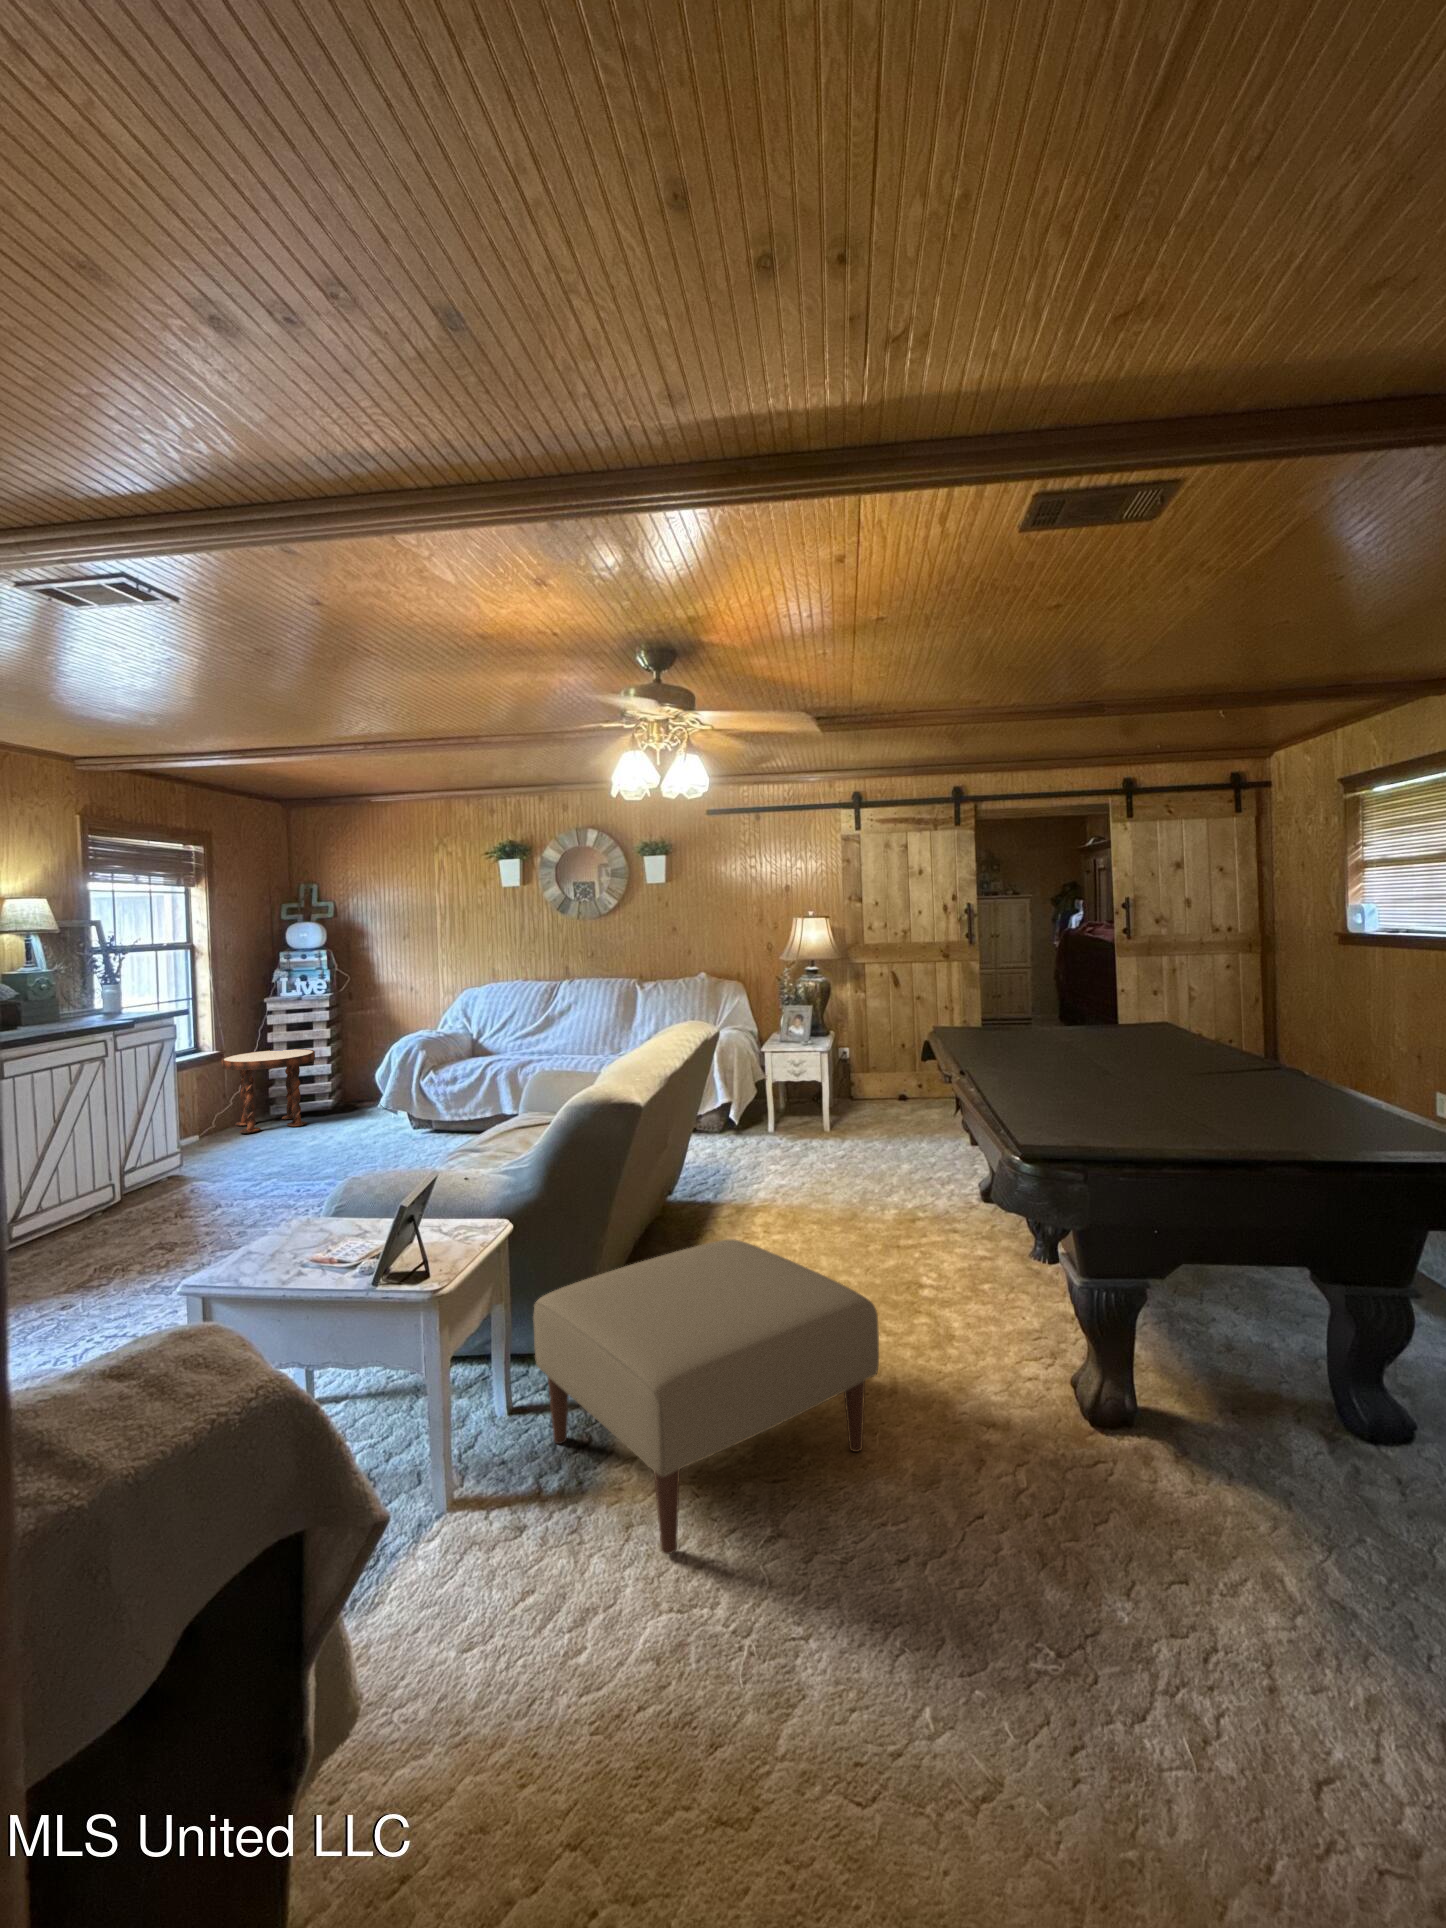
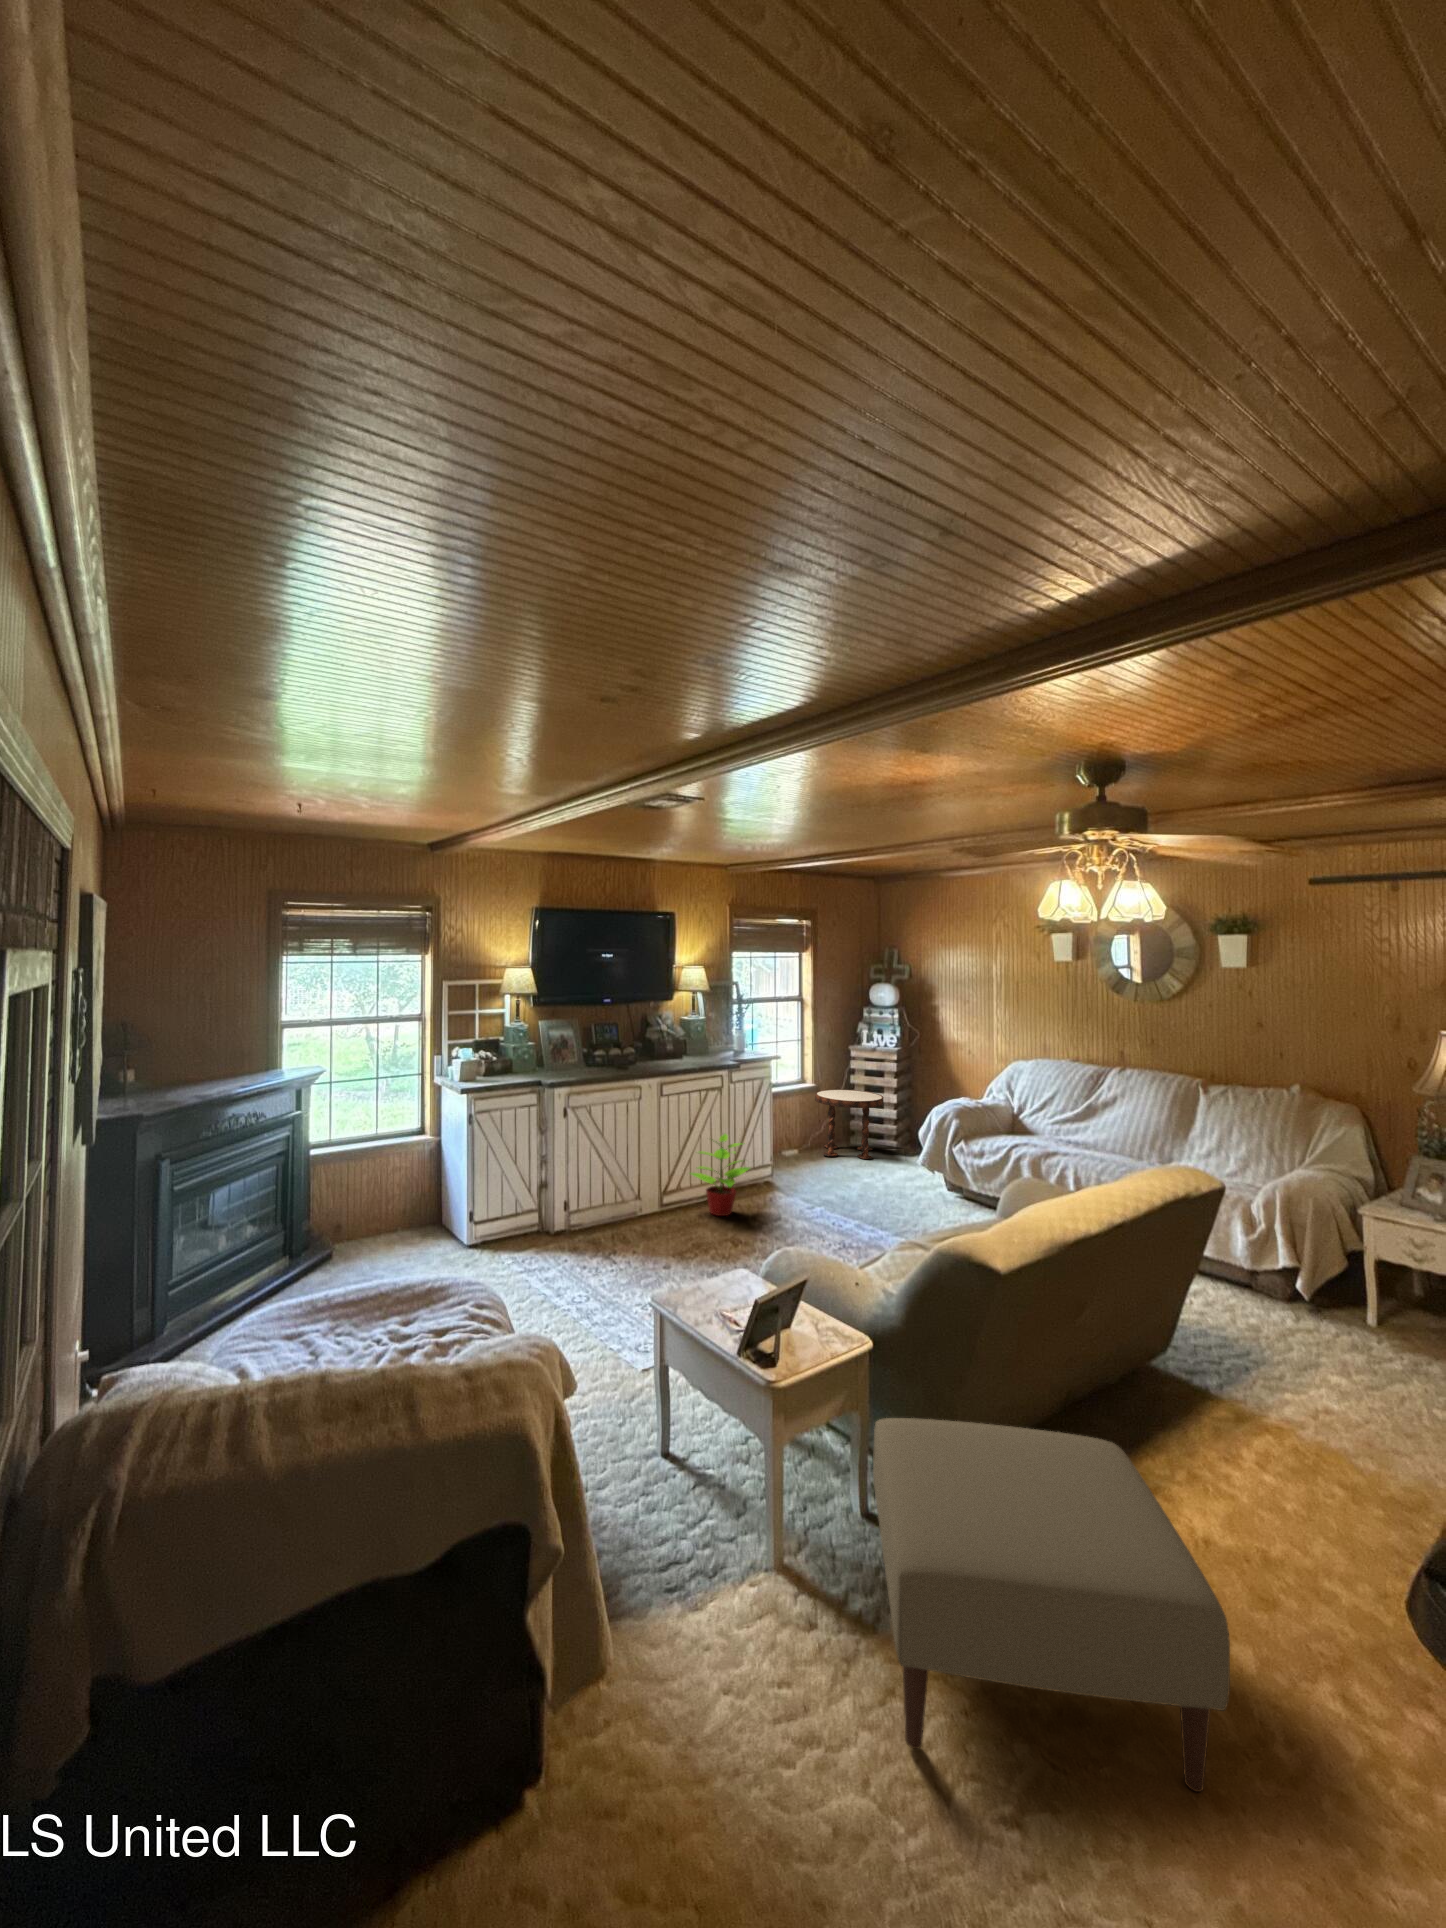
potted plant: none [68,1114,170,1228] -> present [691,1134,749,1216]

